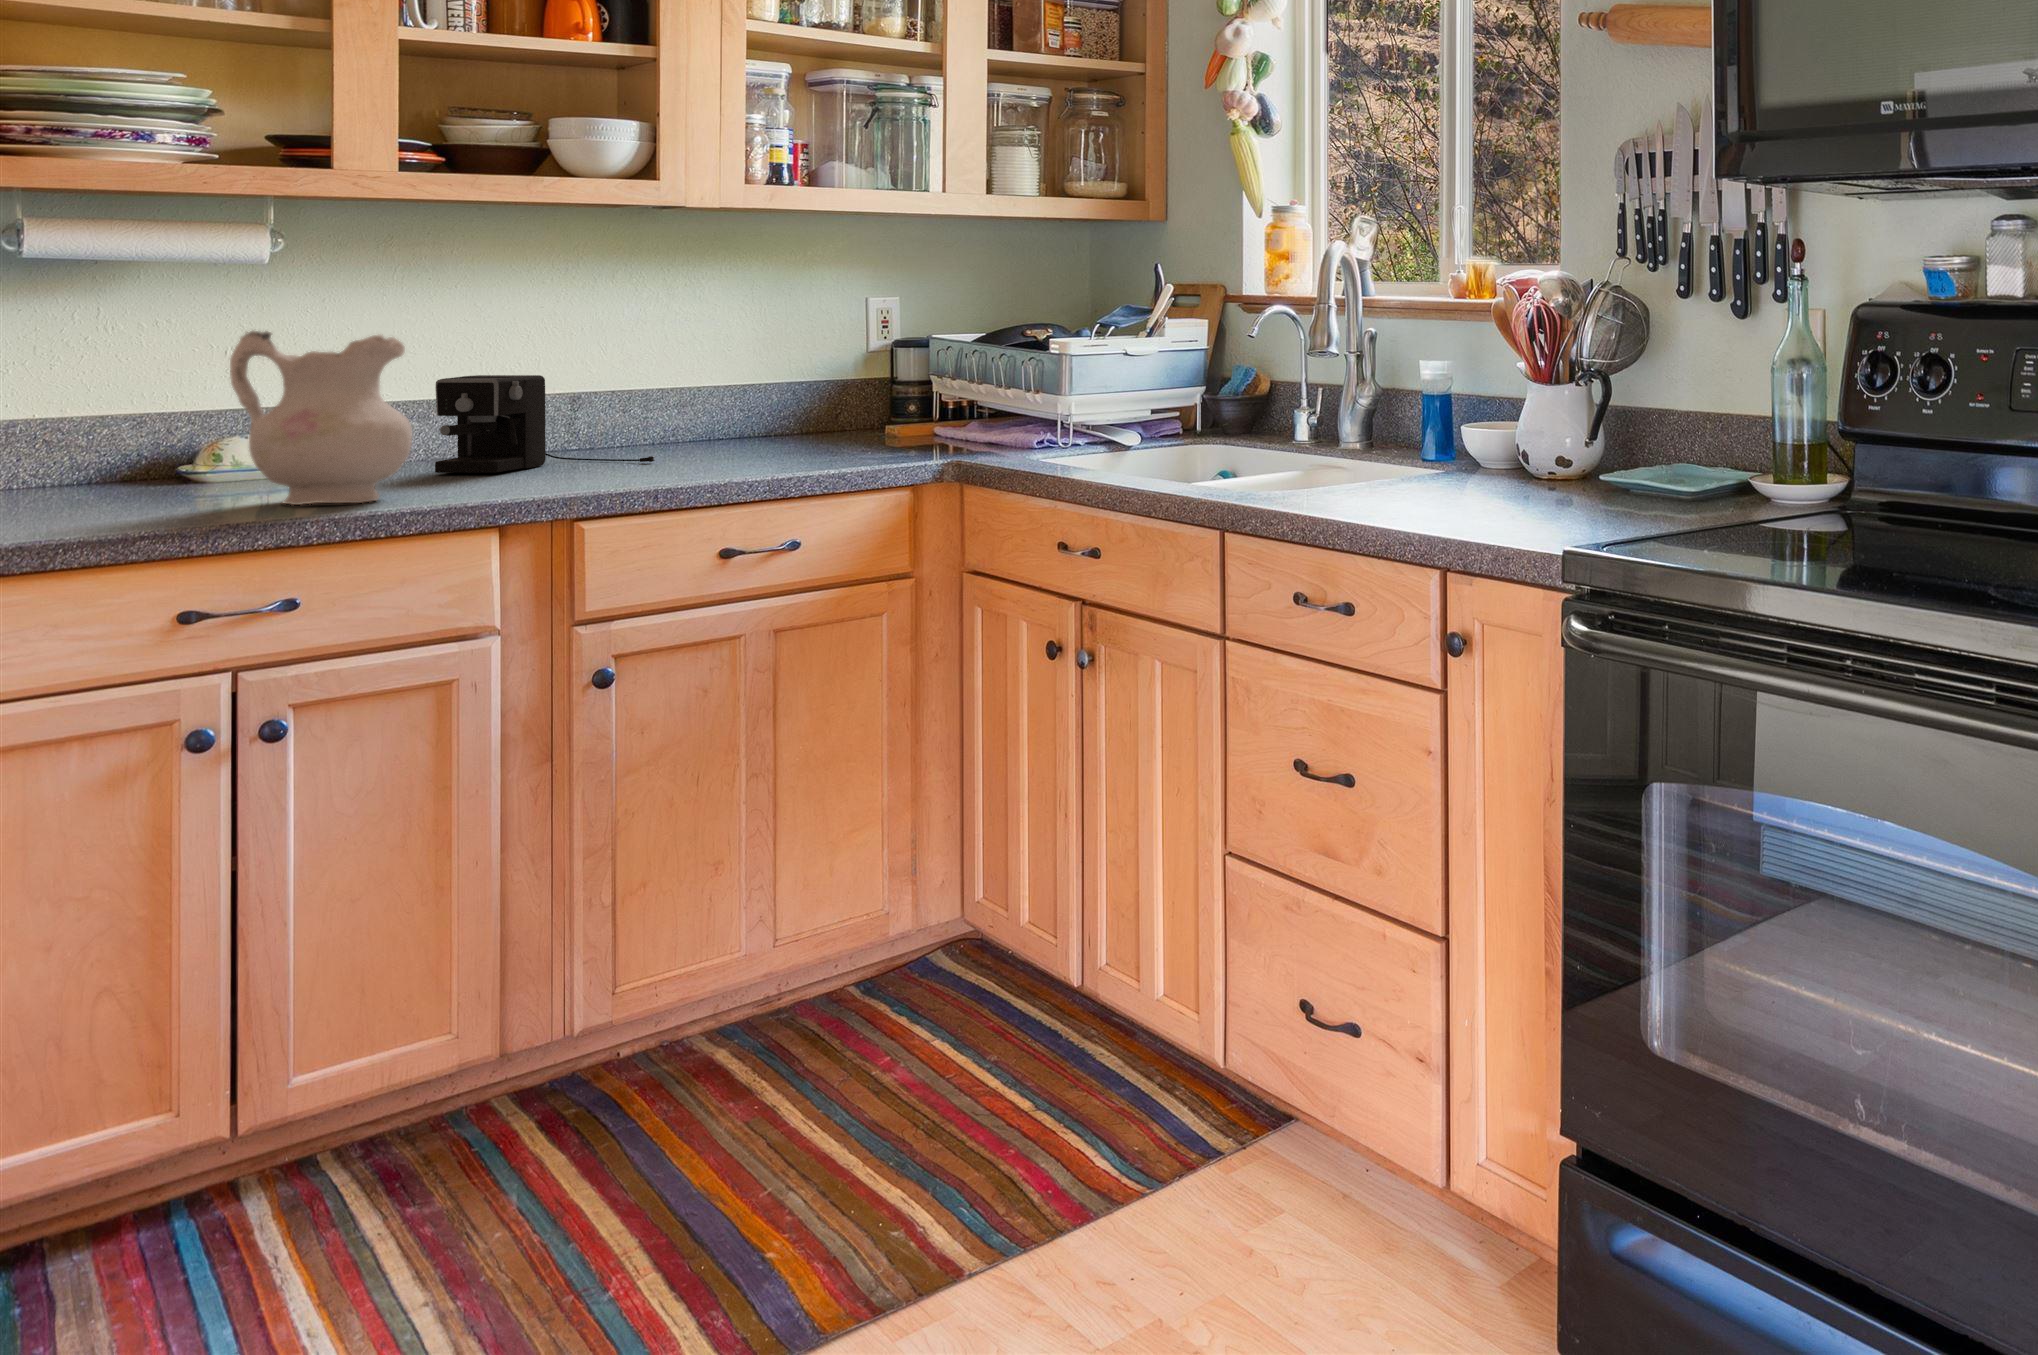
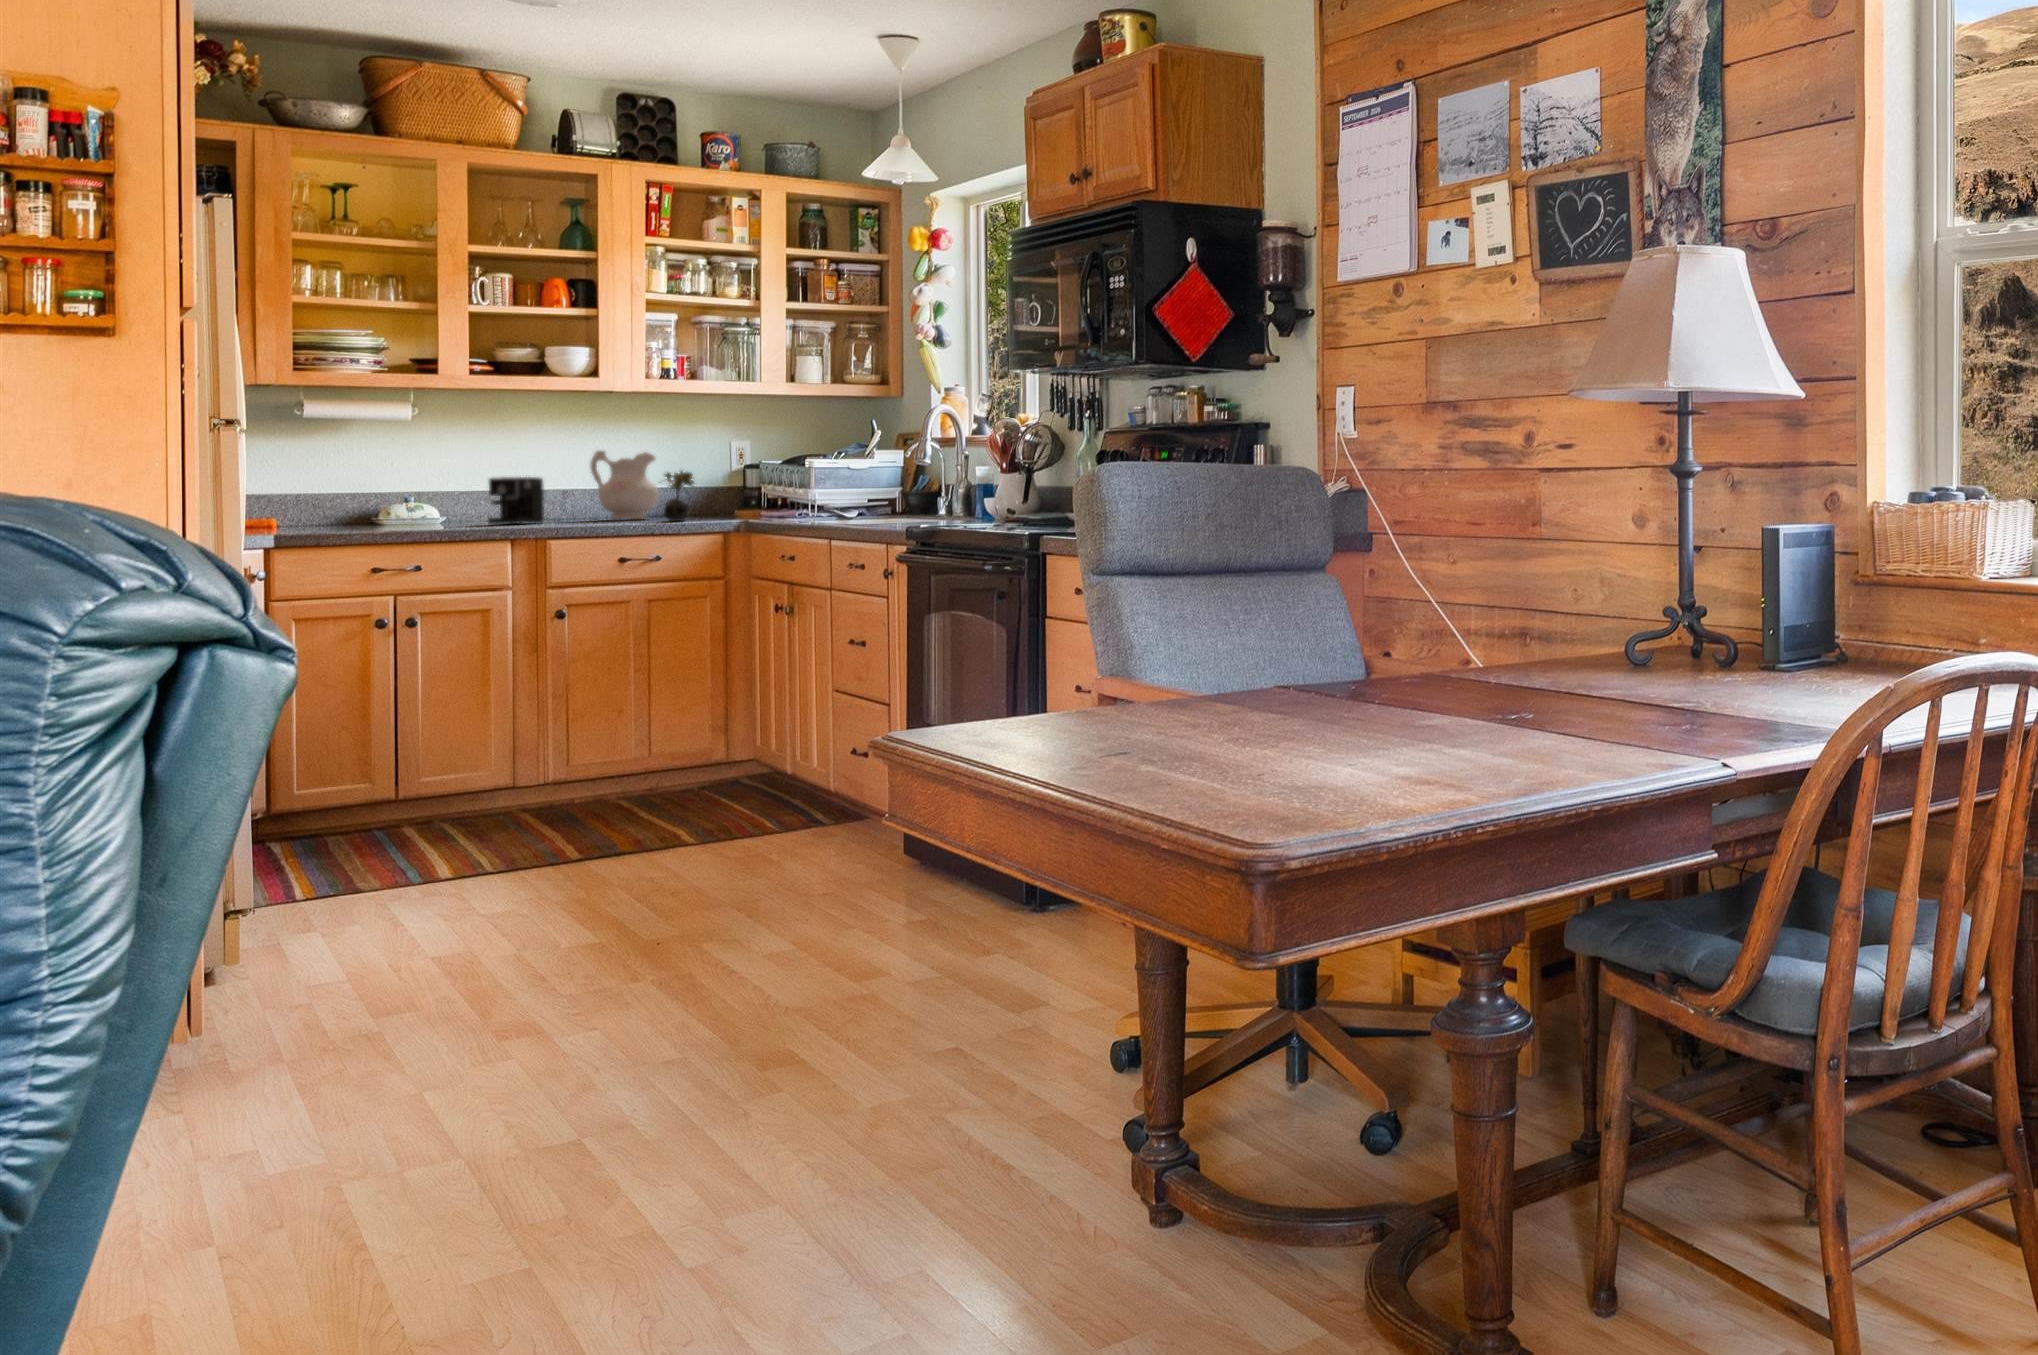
ceramic pitcher: present [230,331,412,505] -> present [590,451,659,519]
succulent plant: none [769,355,844,457] -> present [664,471,694,521]

